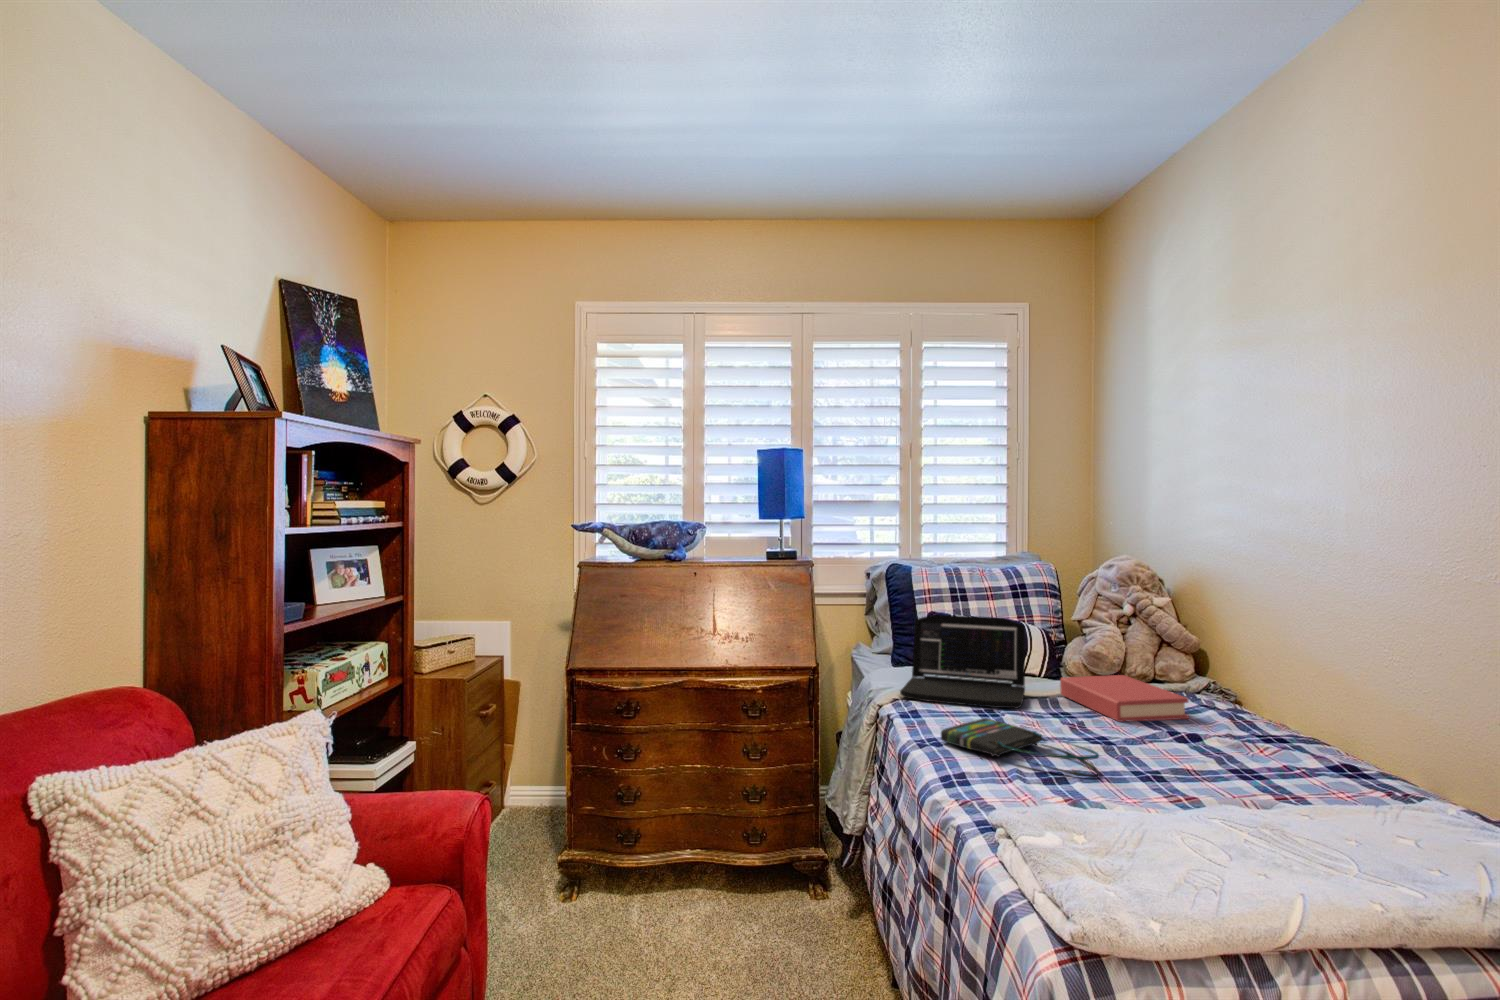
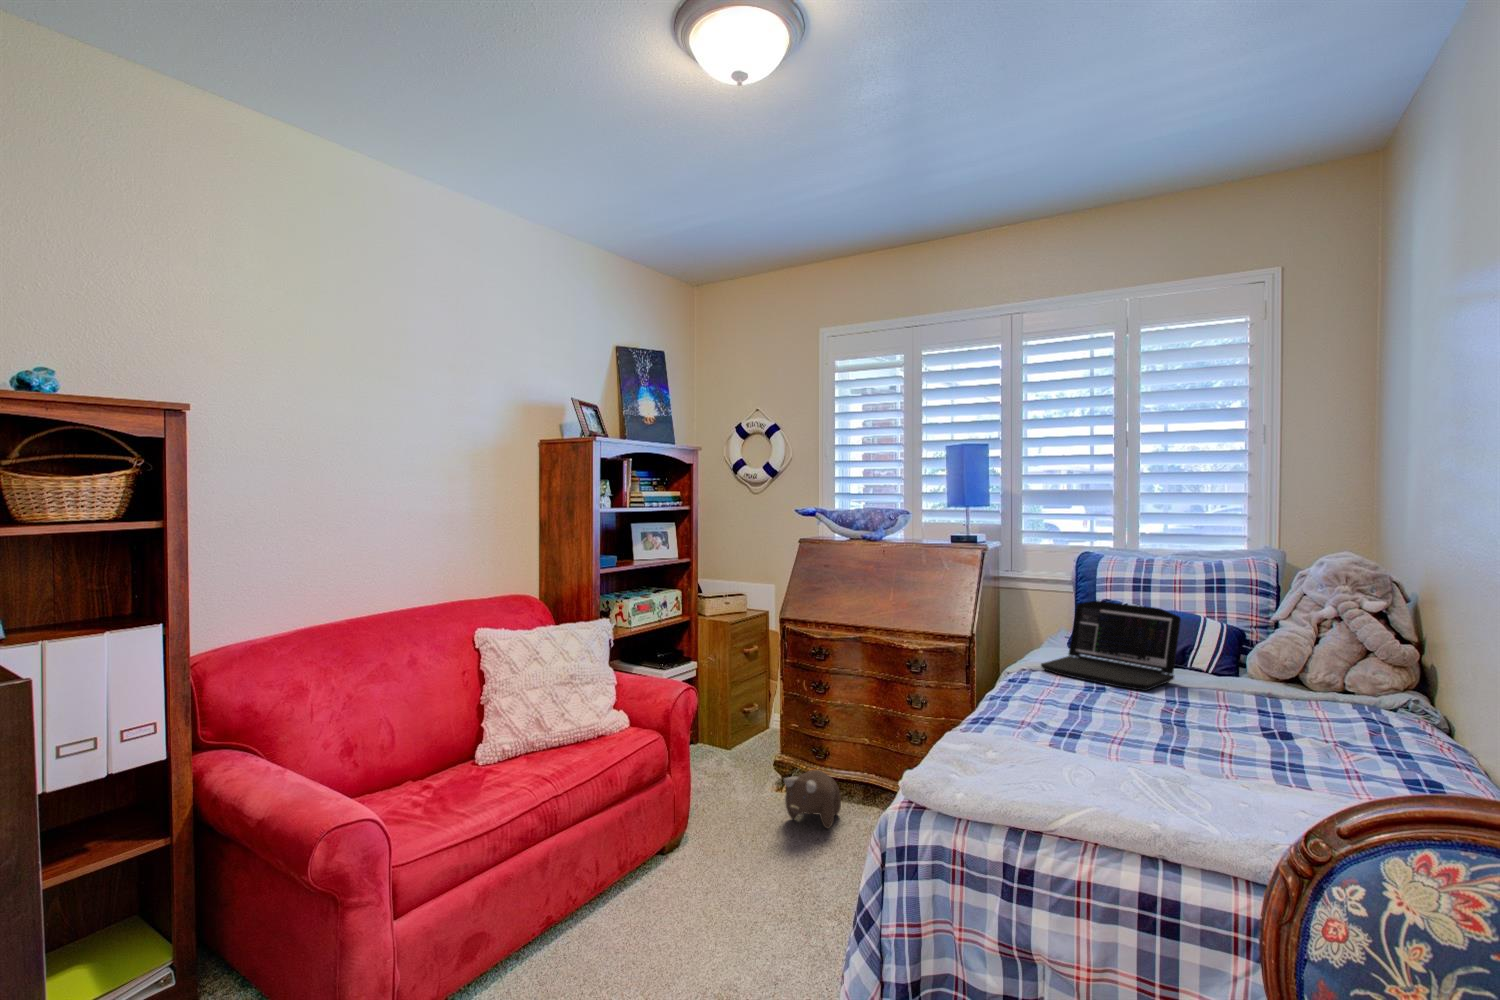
hardback book: present [1060,675,1189,722] -> none [1211,670,1328,723]
tote bag: present [941,718,1100,778] -> none [1023,689,1132,741]
plush toy: none [595,866,666,944] -> present [784,770,841,828]

